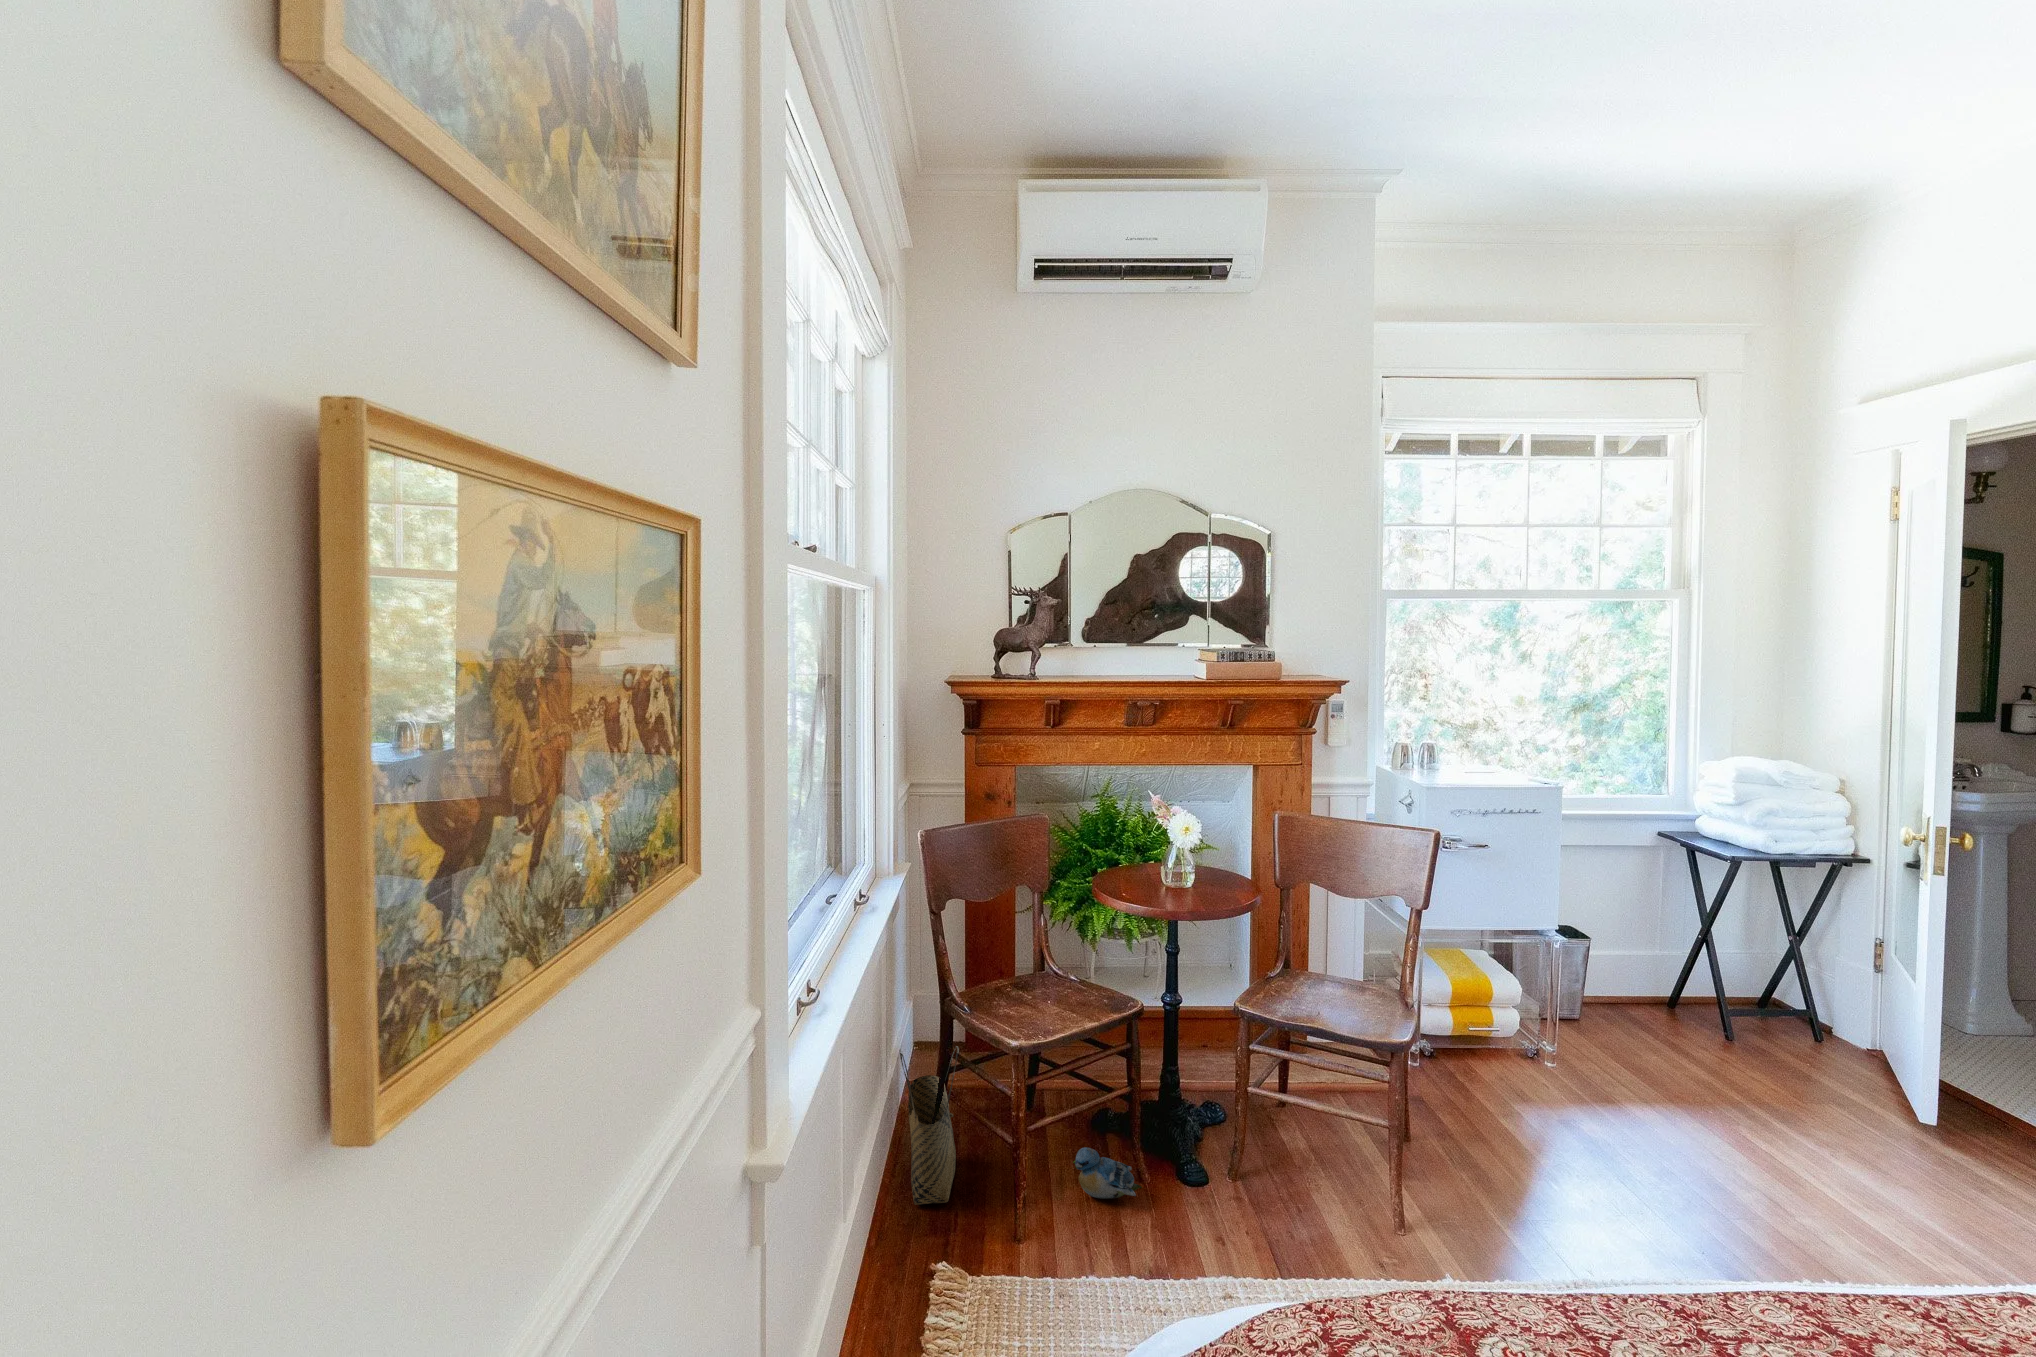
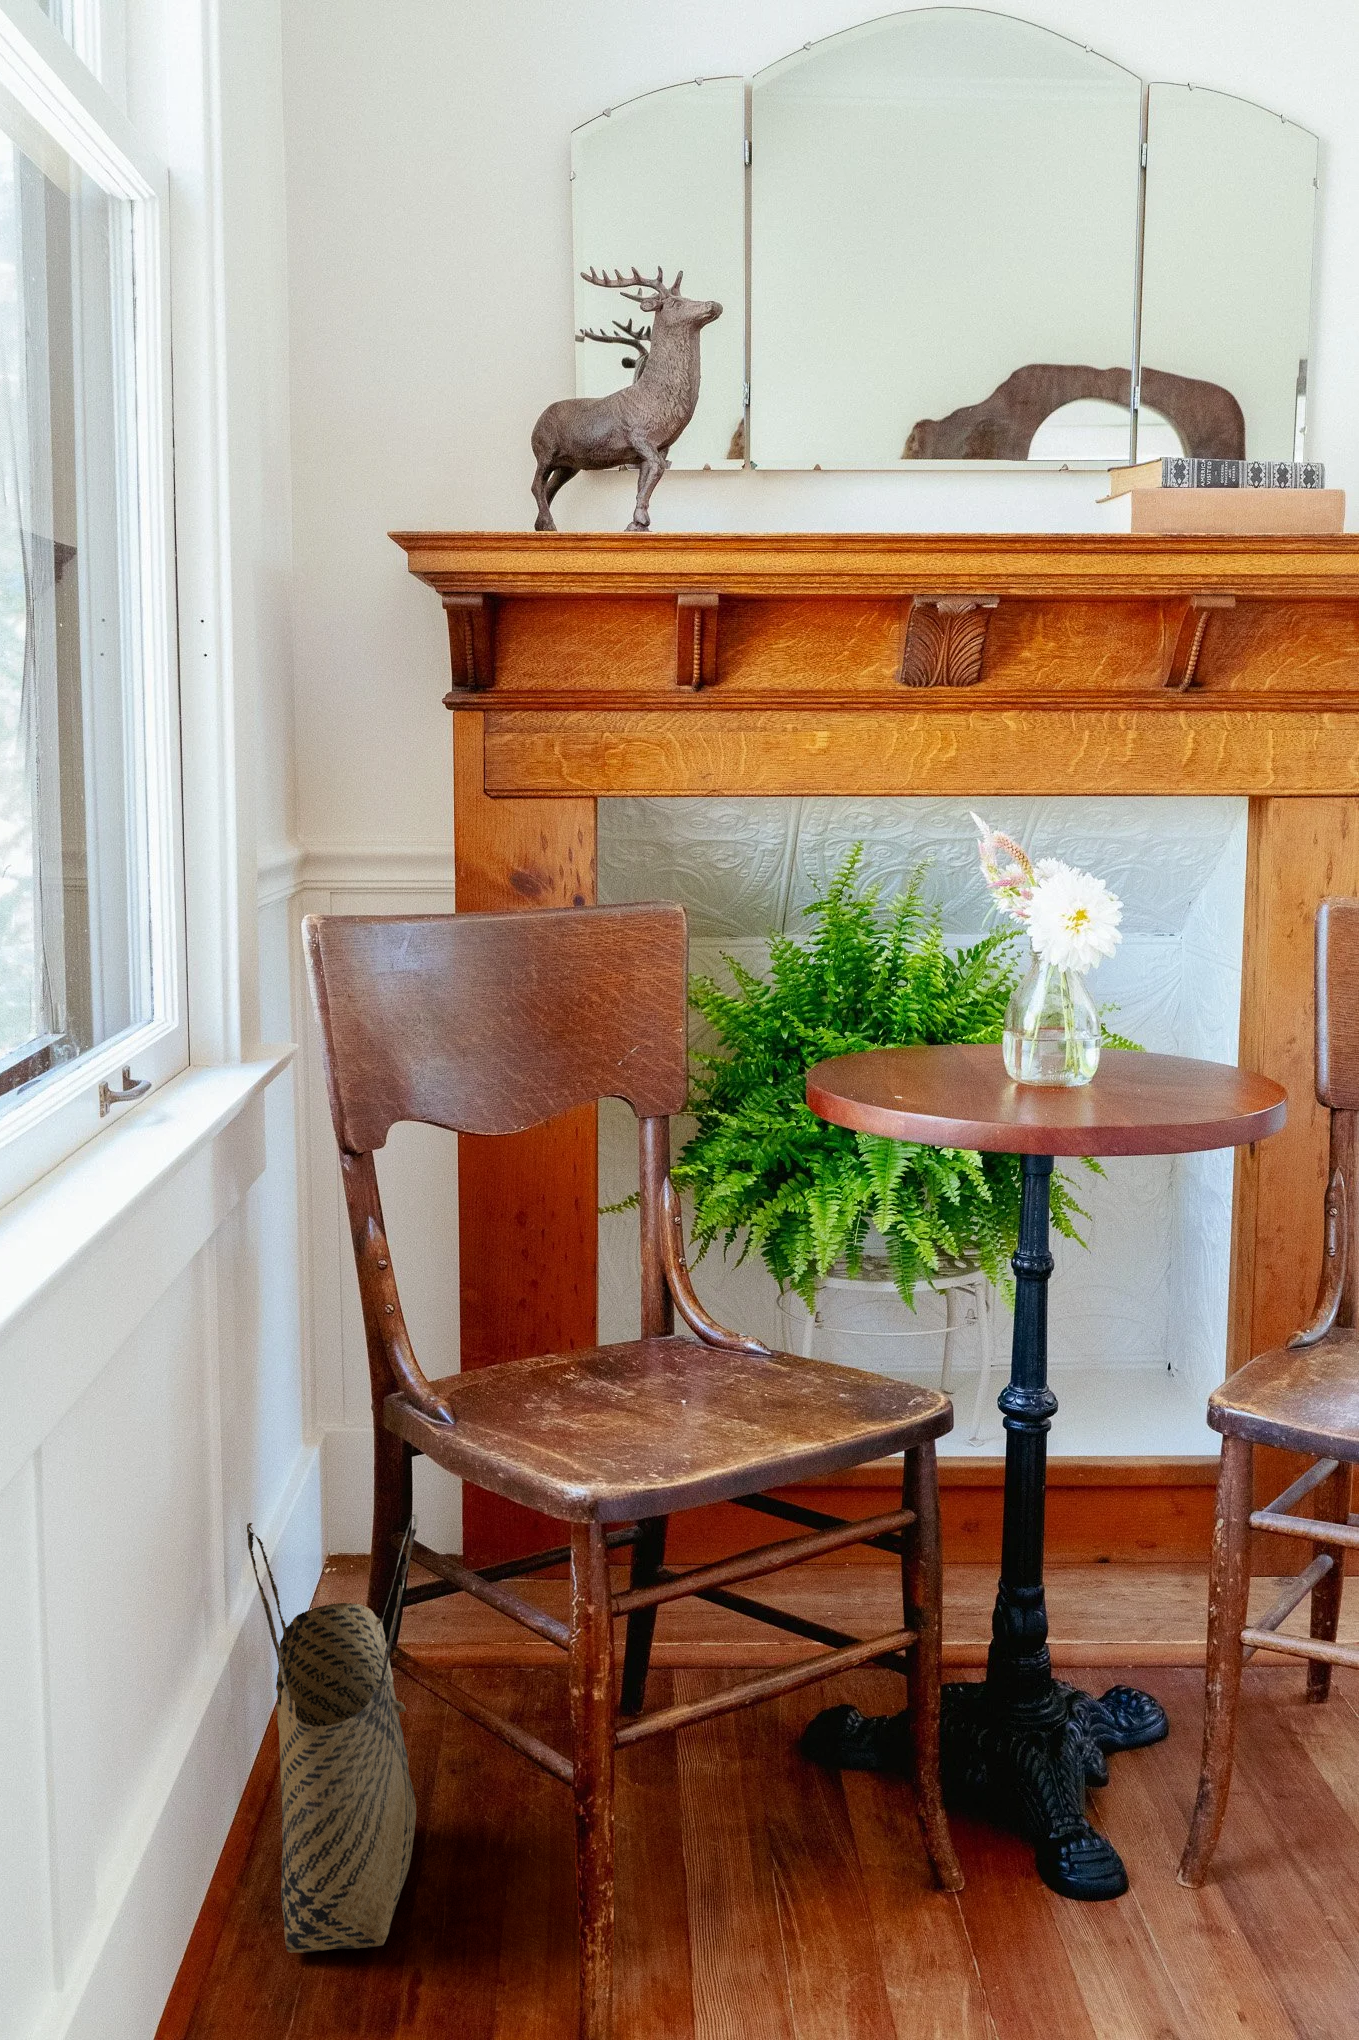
plush toy: present [1073,1147,1142,1199] -> none [746,1792,942,1933]

